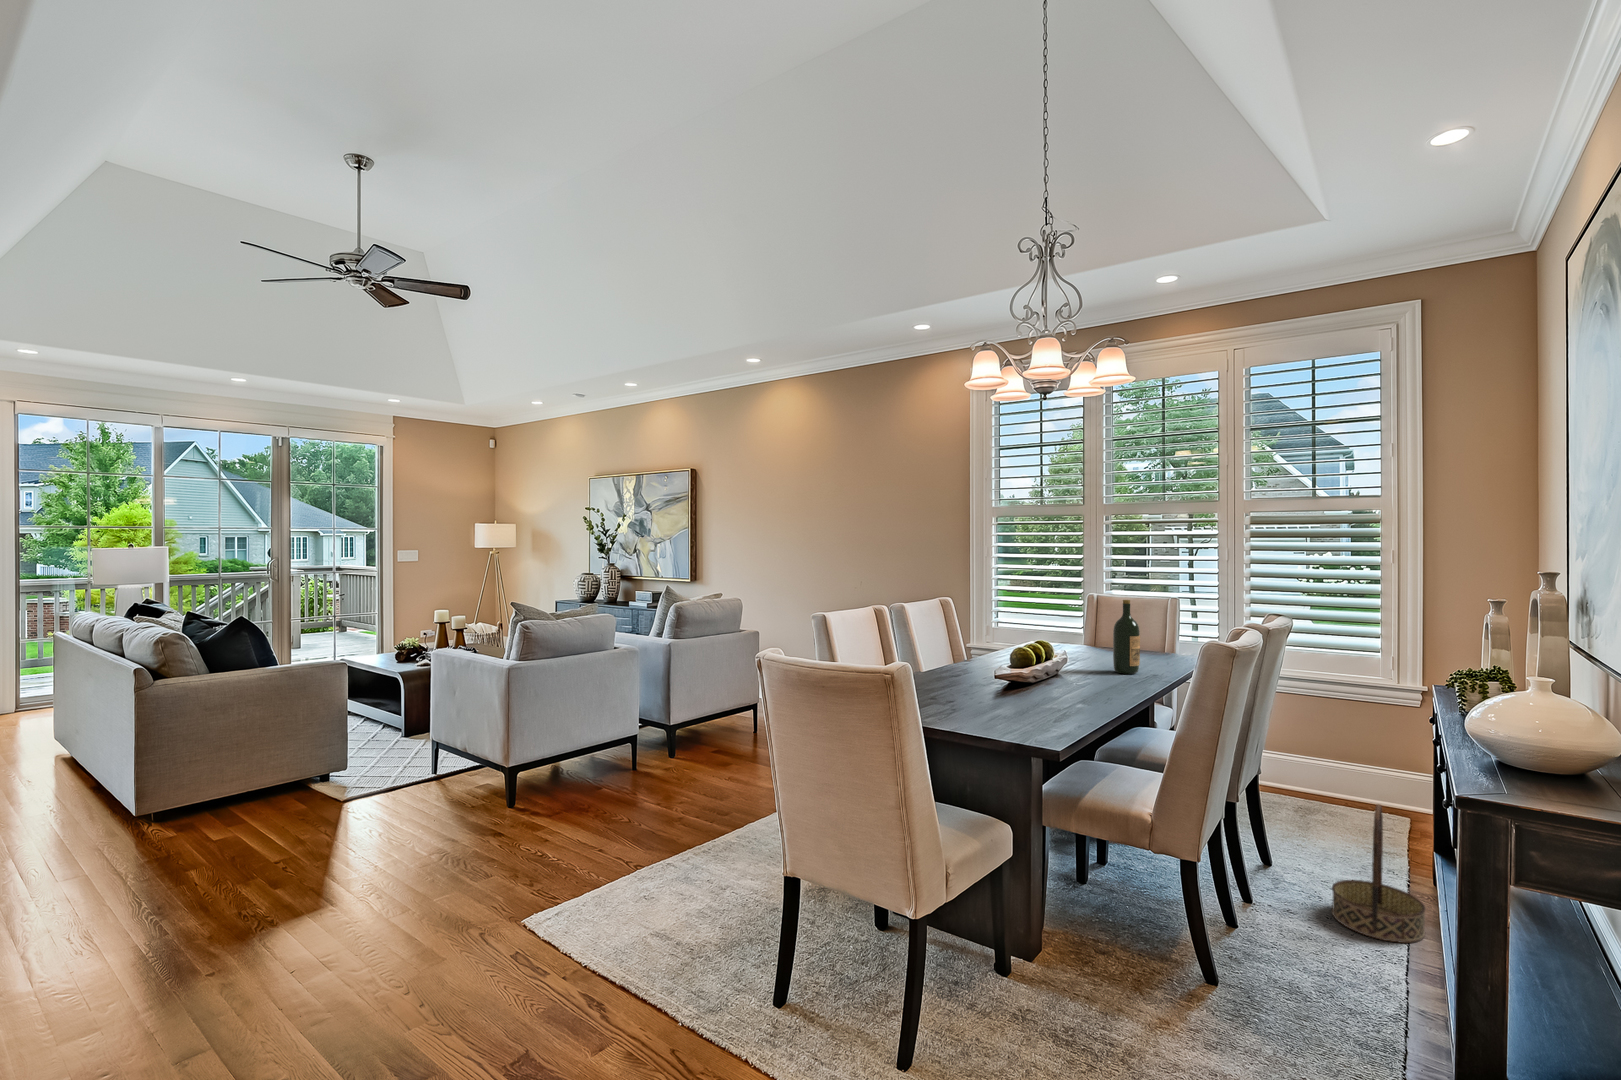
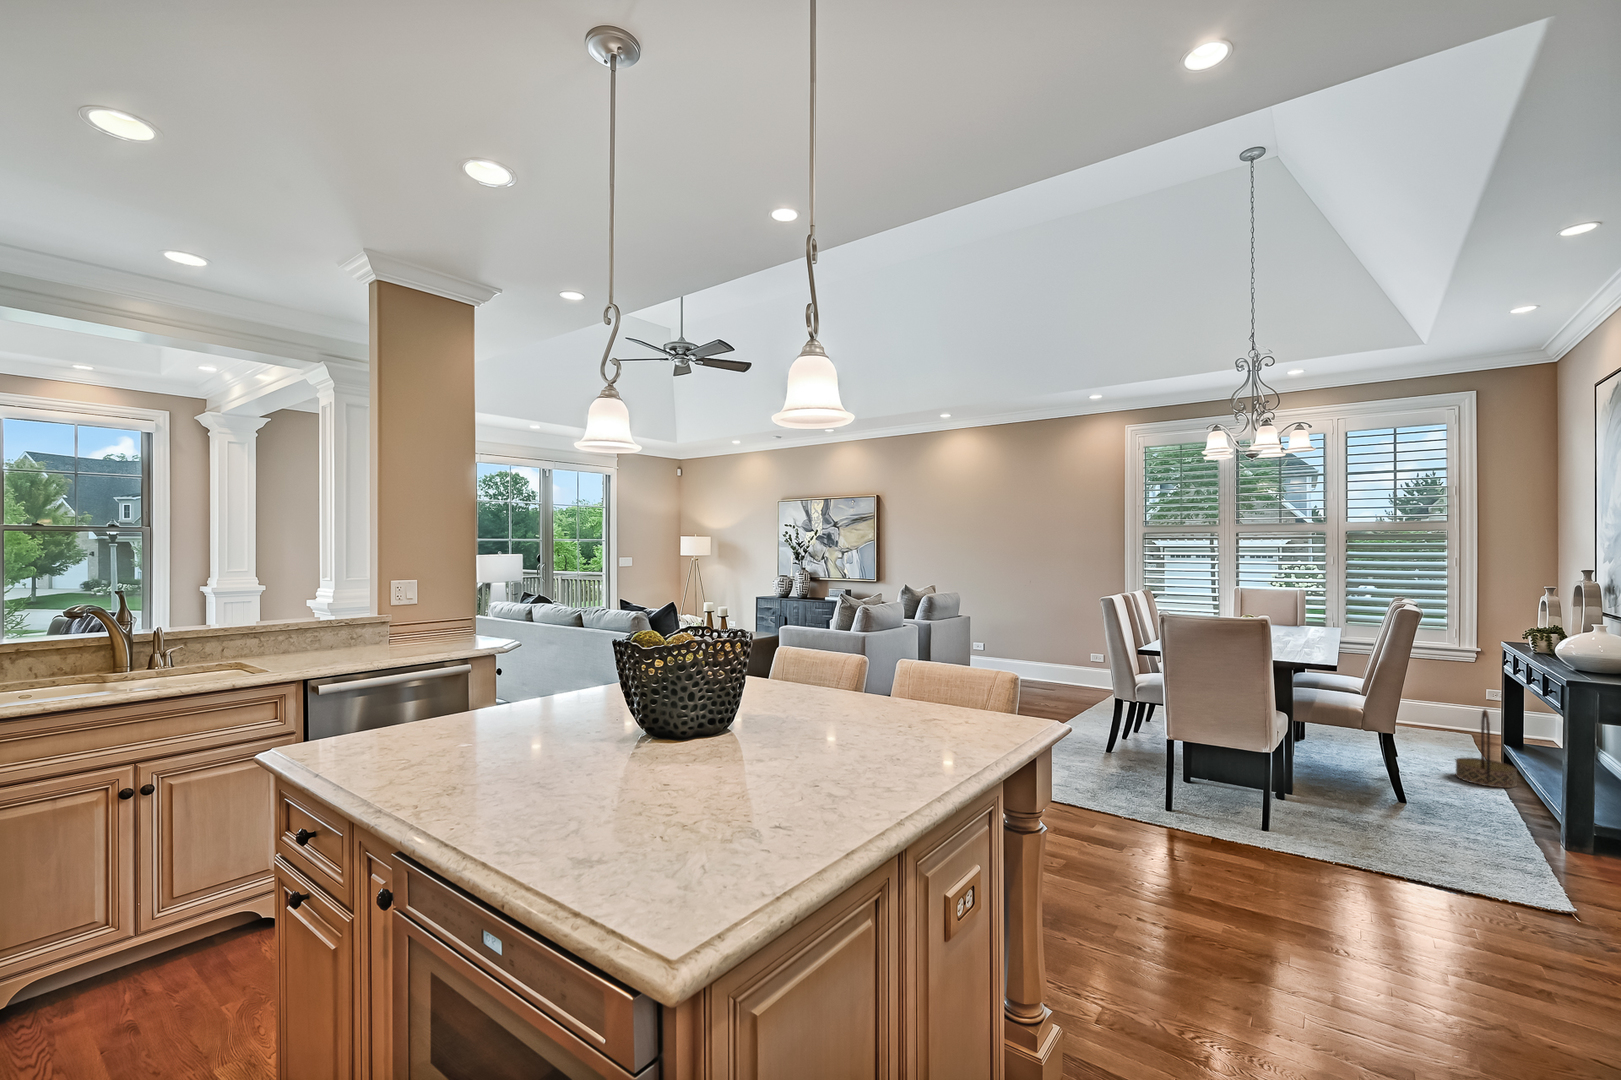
wine bottle: present [1113,600,1140,674] -> none [1296,589,1315,636]

